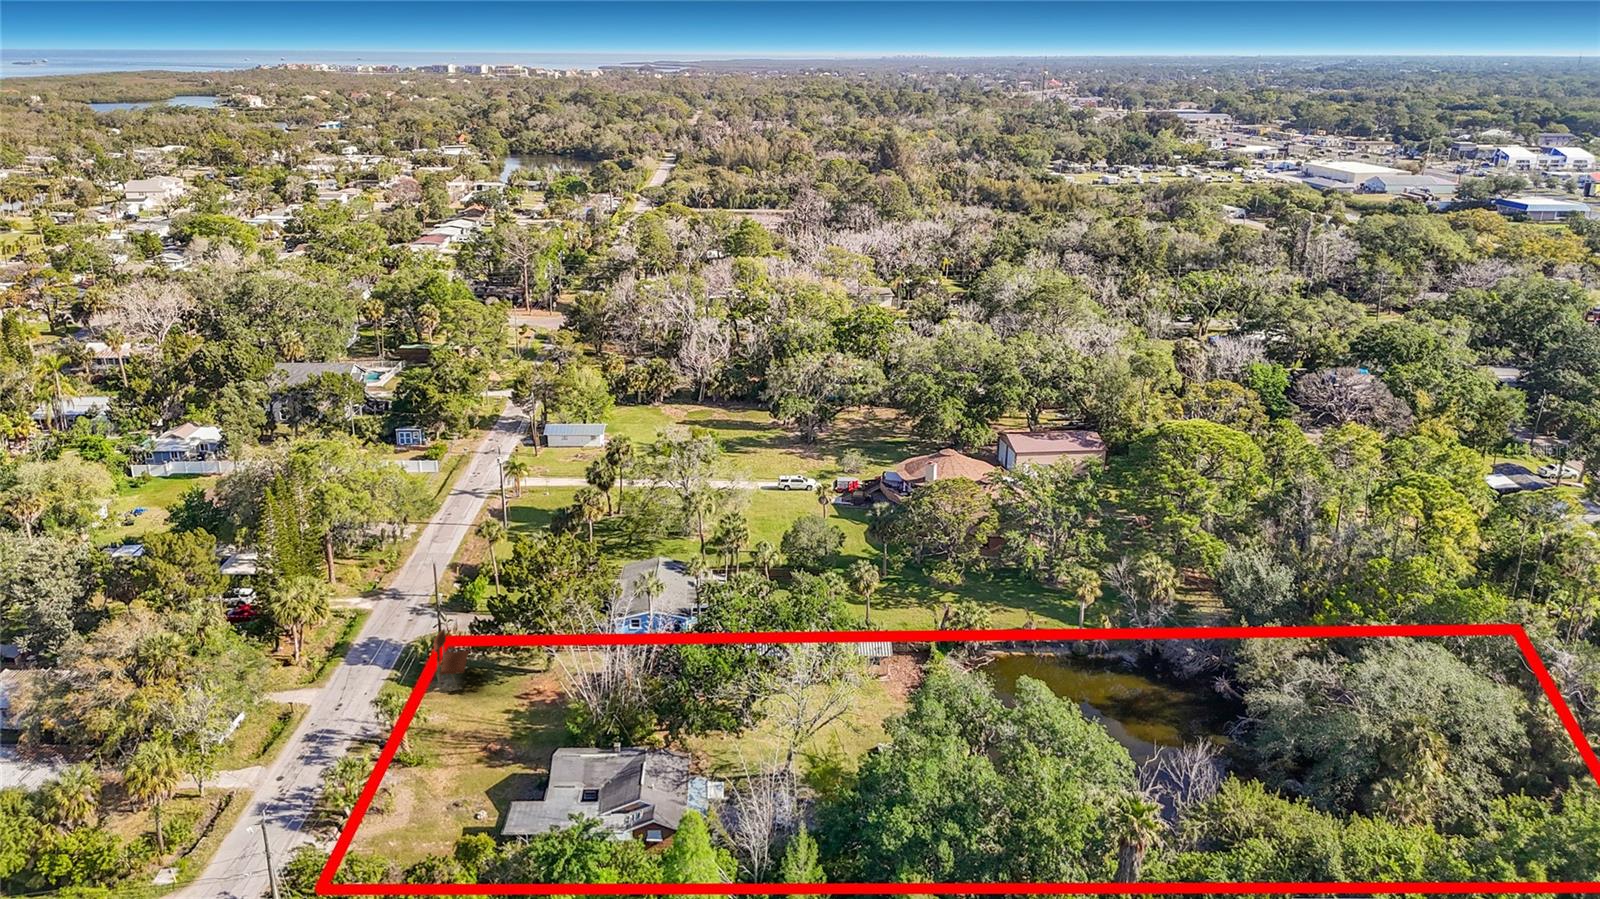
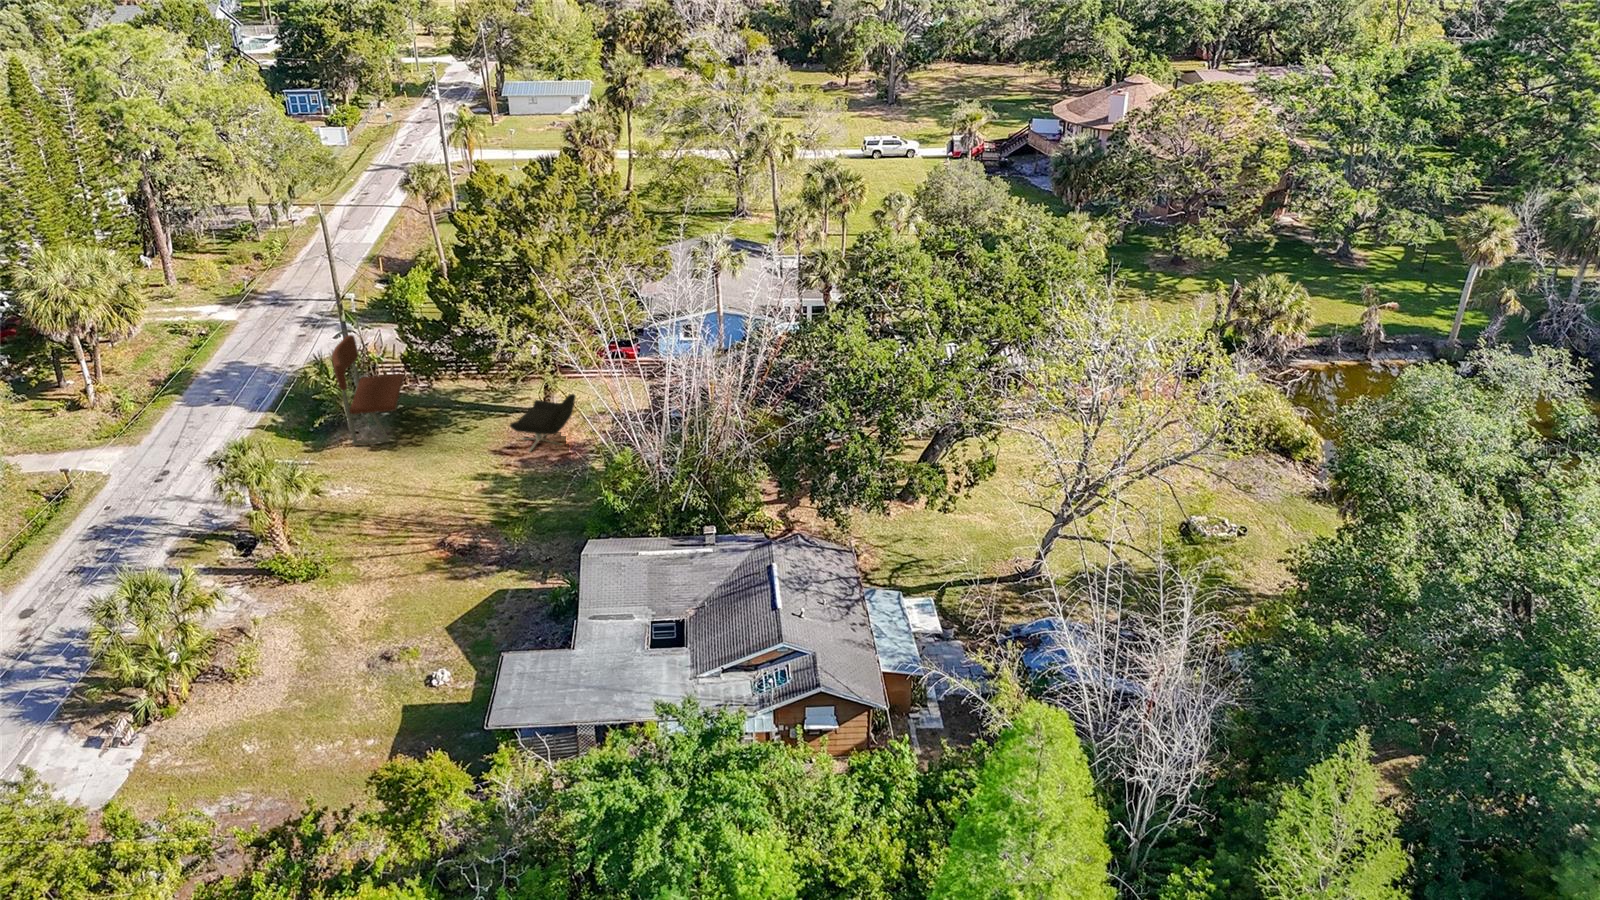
lounge chair: none [525,666,562,698] -> present [510,394,575,451]

